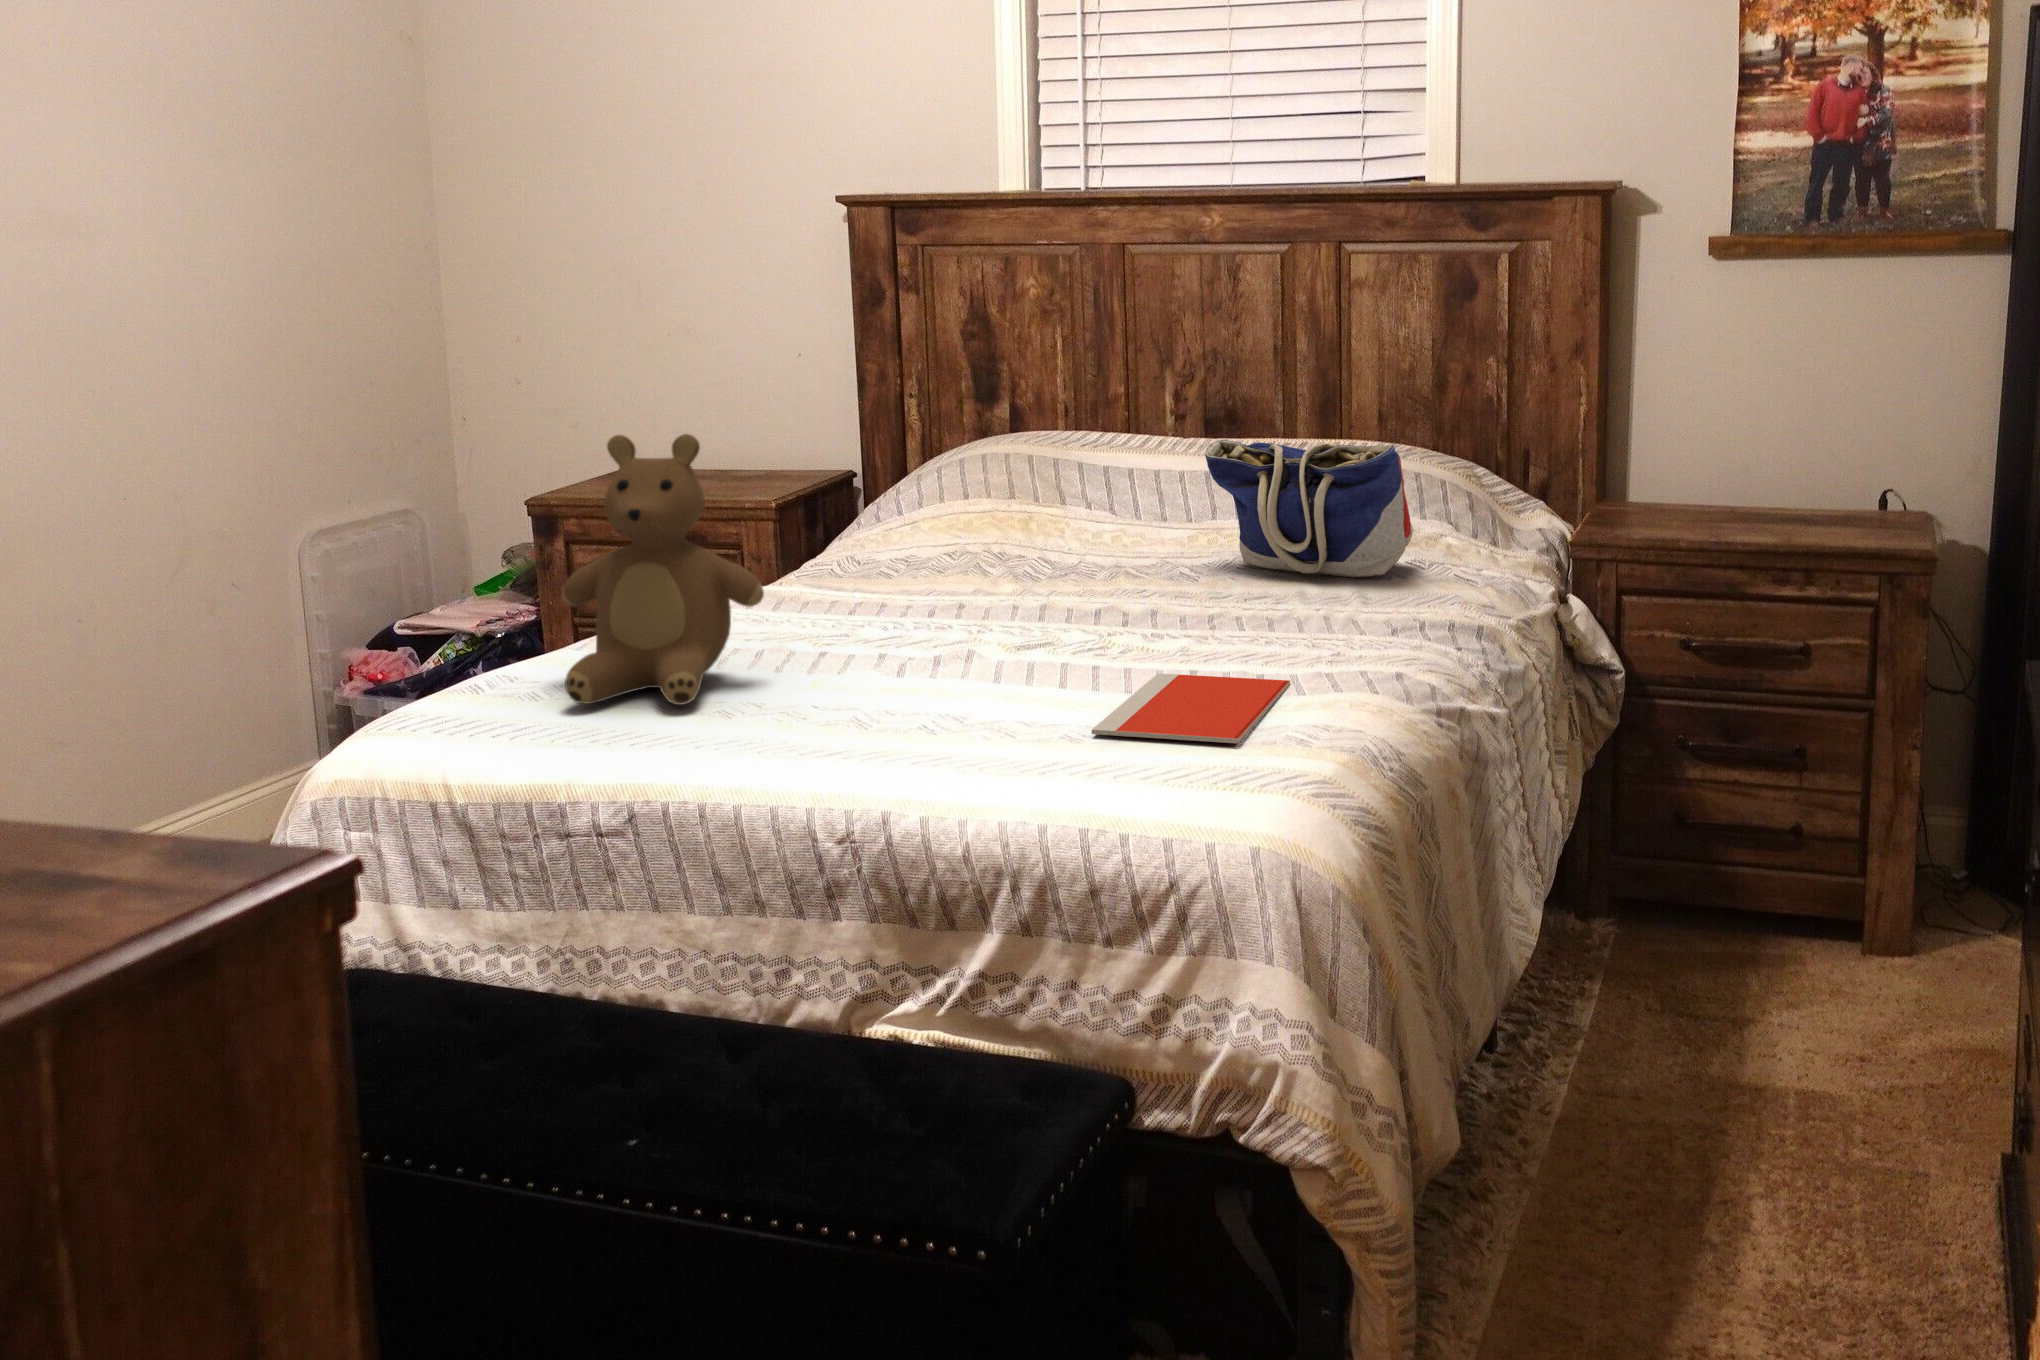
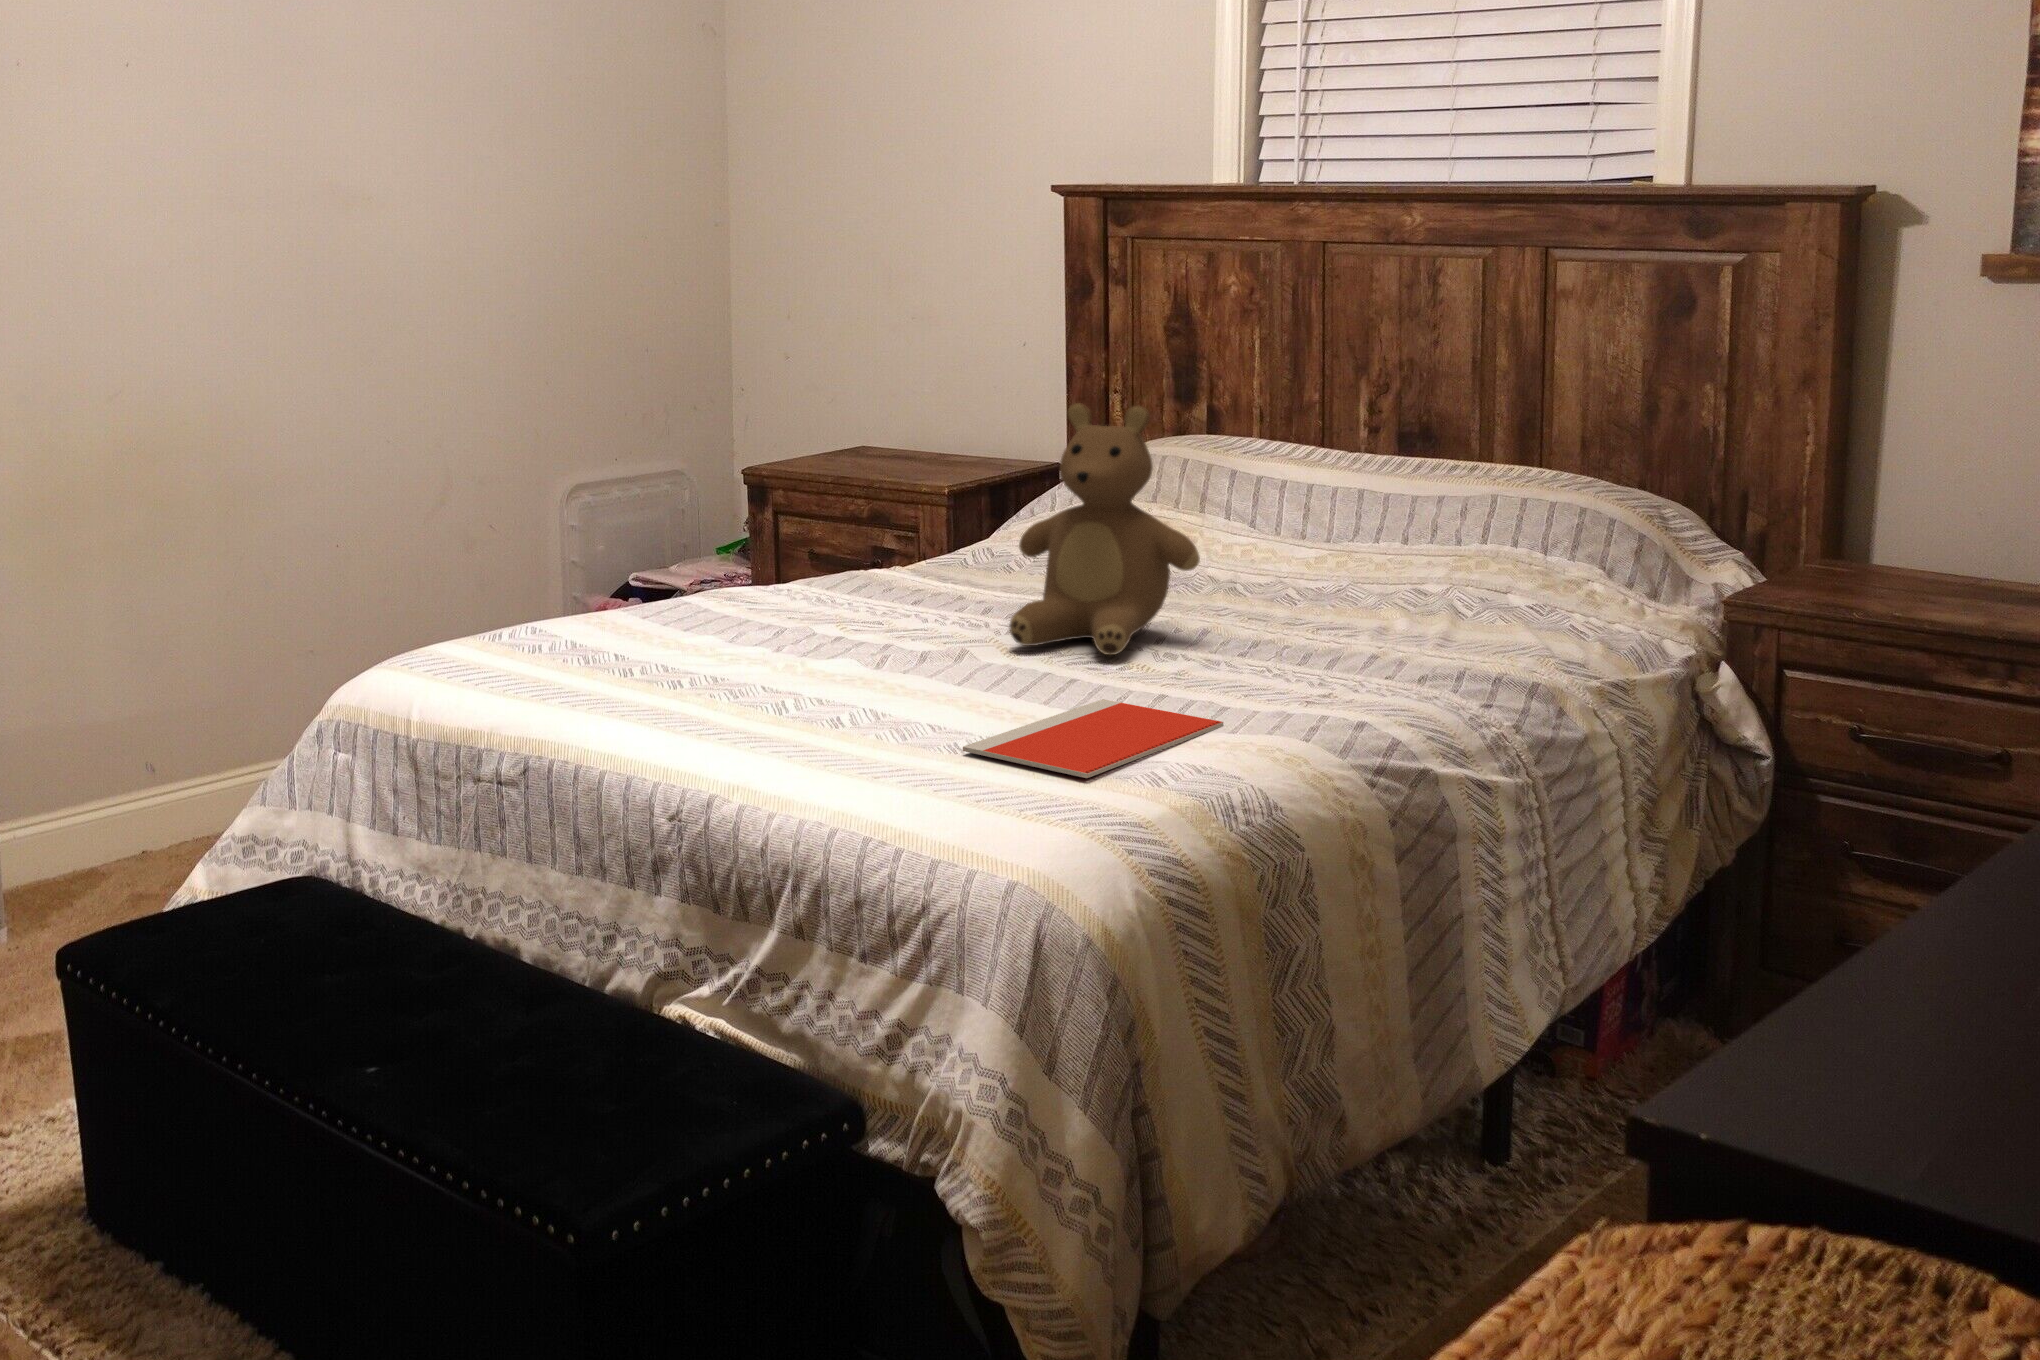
teddy bear: present [562,434,764,705] -> present [1009,403,1200,655]
tote bag: present [1205,440,1413,577] -> none [1296,460,1519,622]

